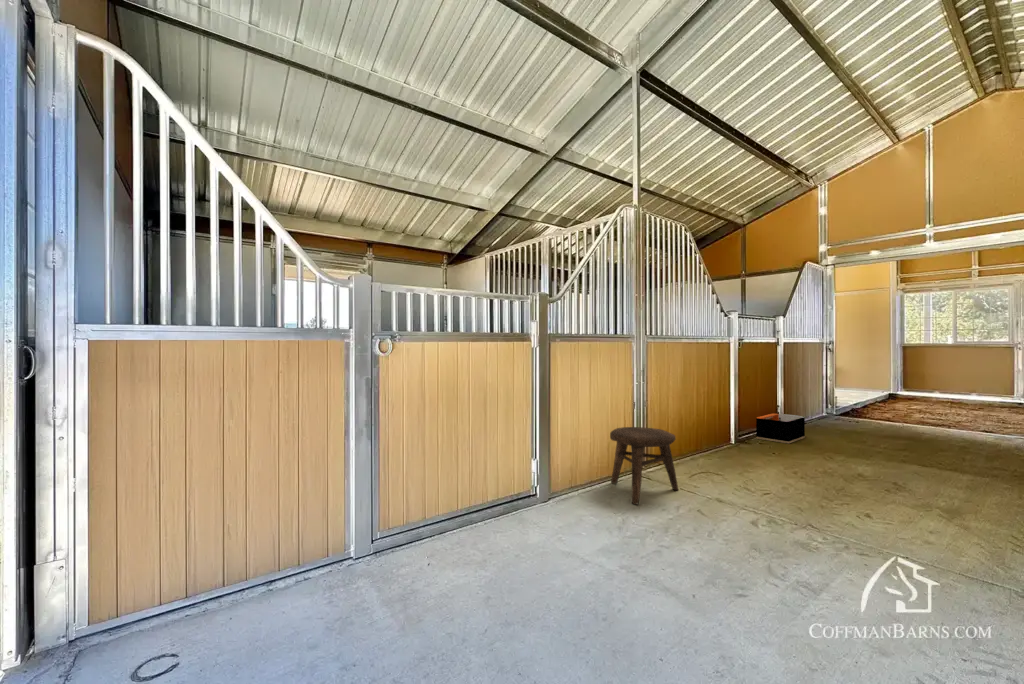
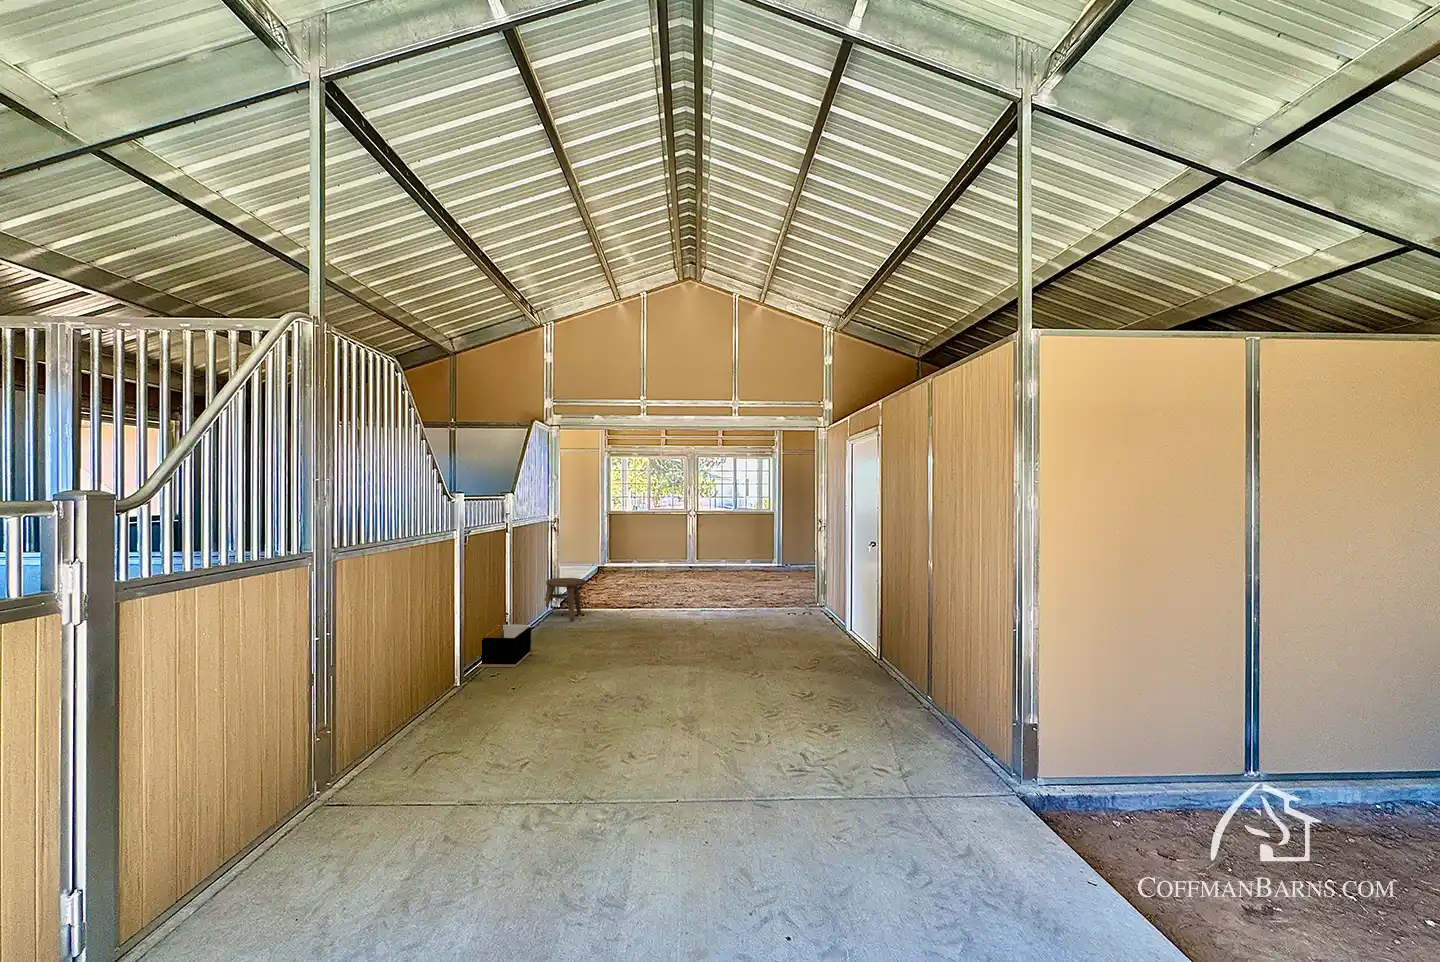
stool: present [610,427,678,505] -> present [545,578,586,621]

